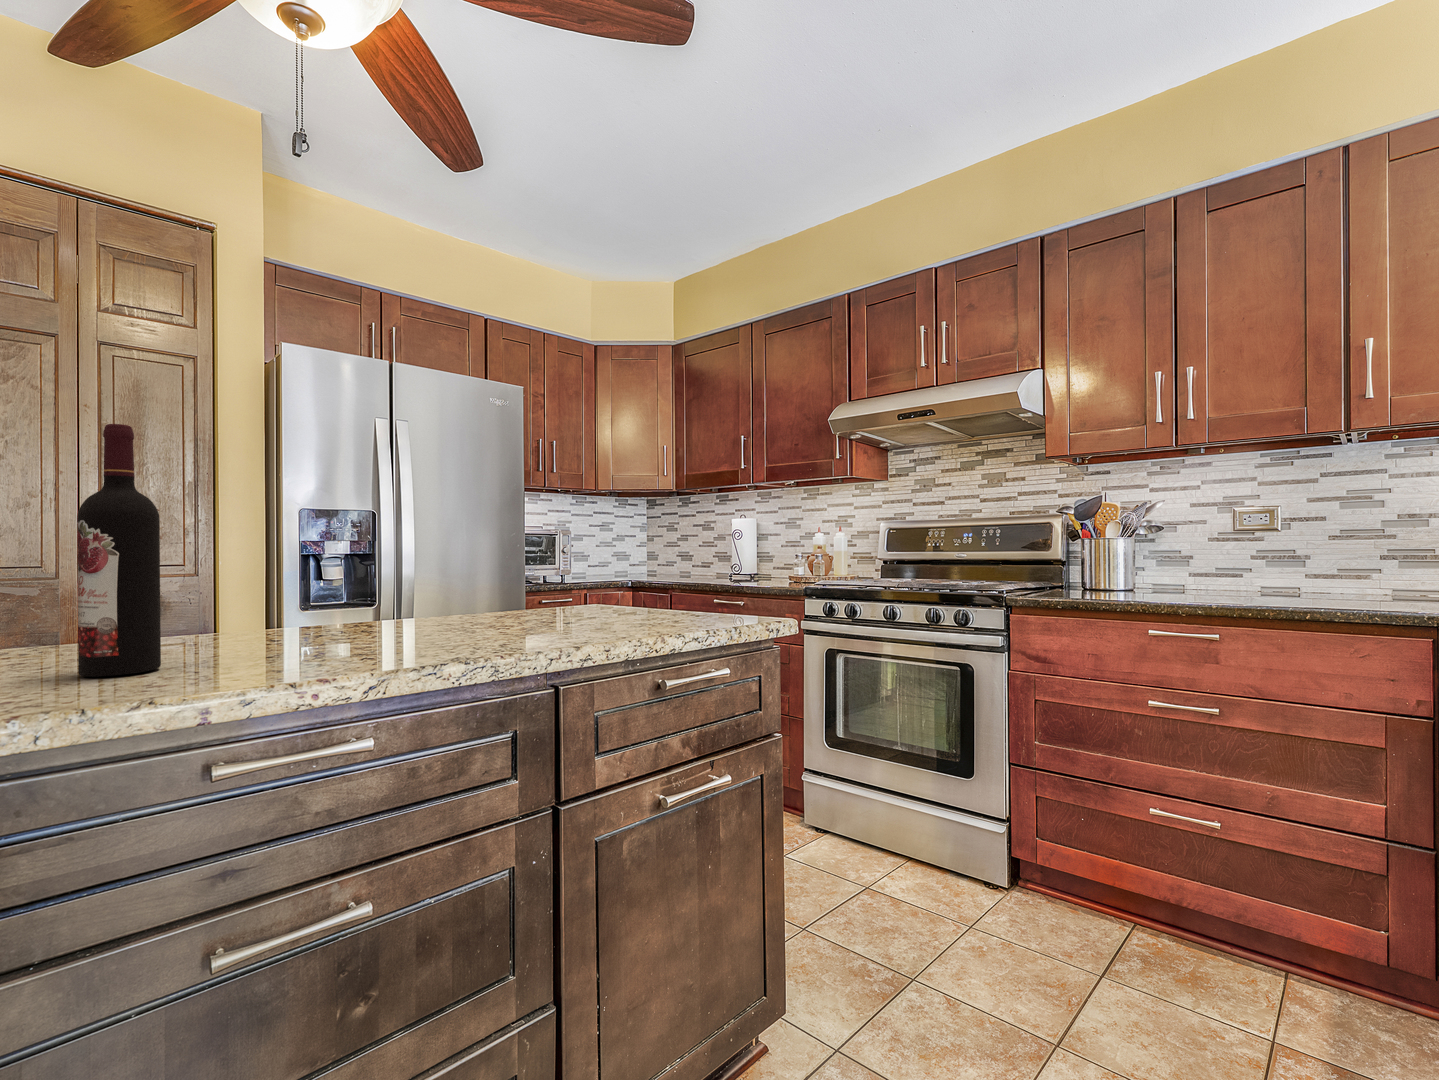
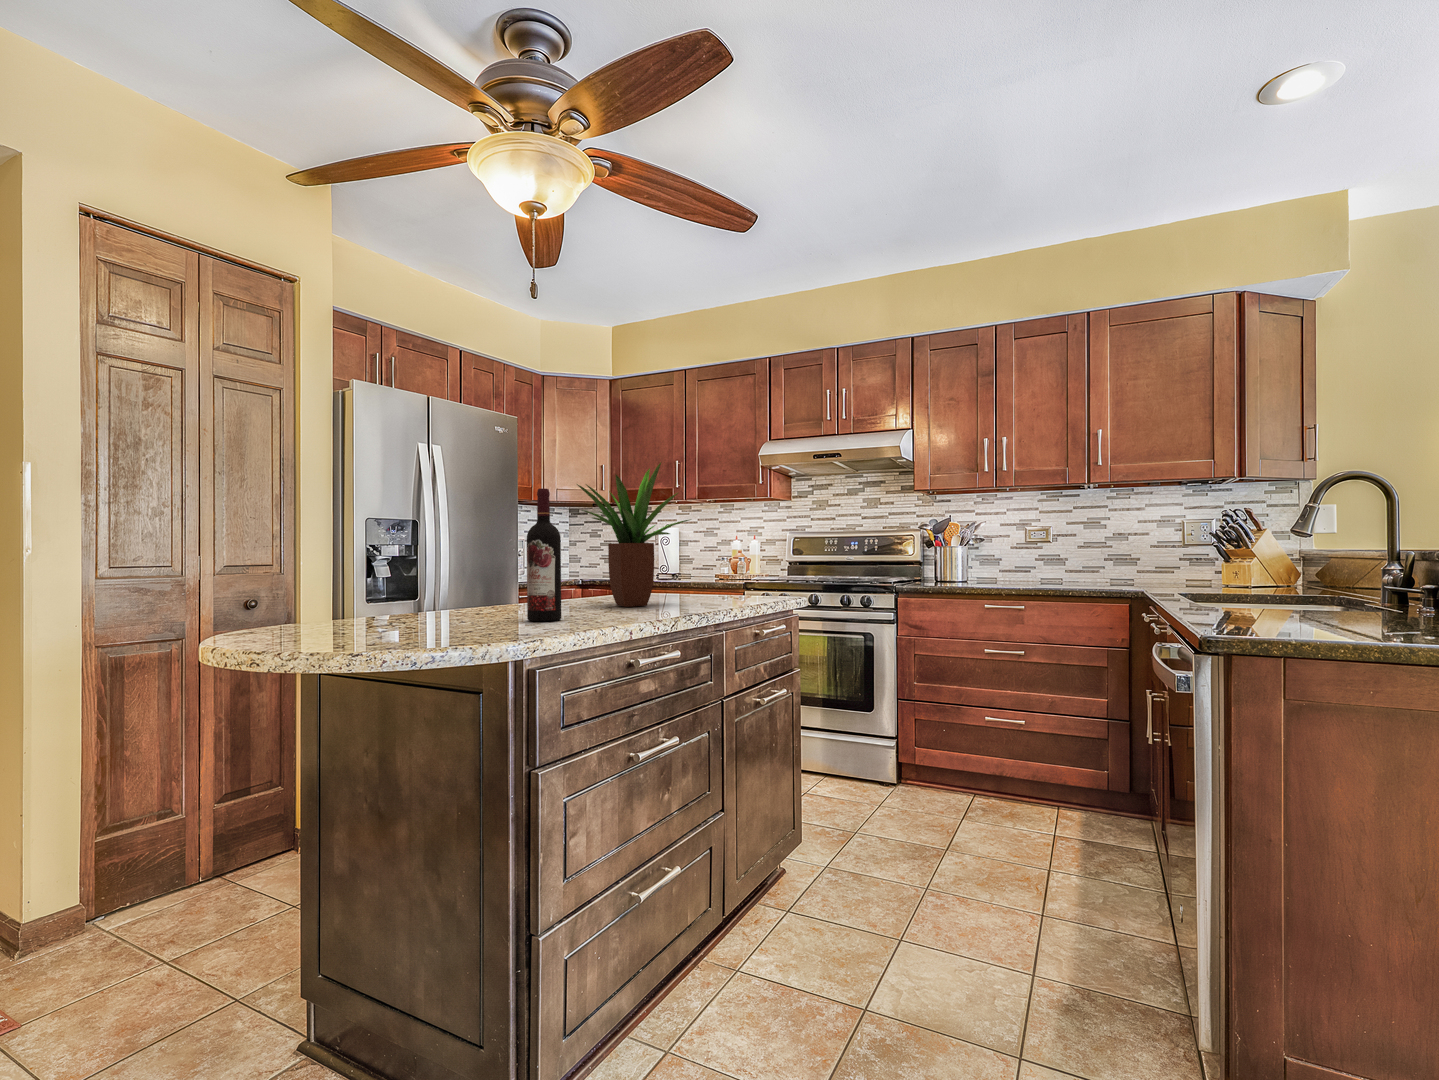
potted plant: none [344,387,548,637] -> present [577,463,691,607]

